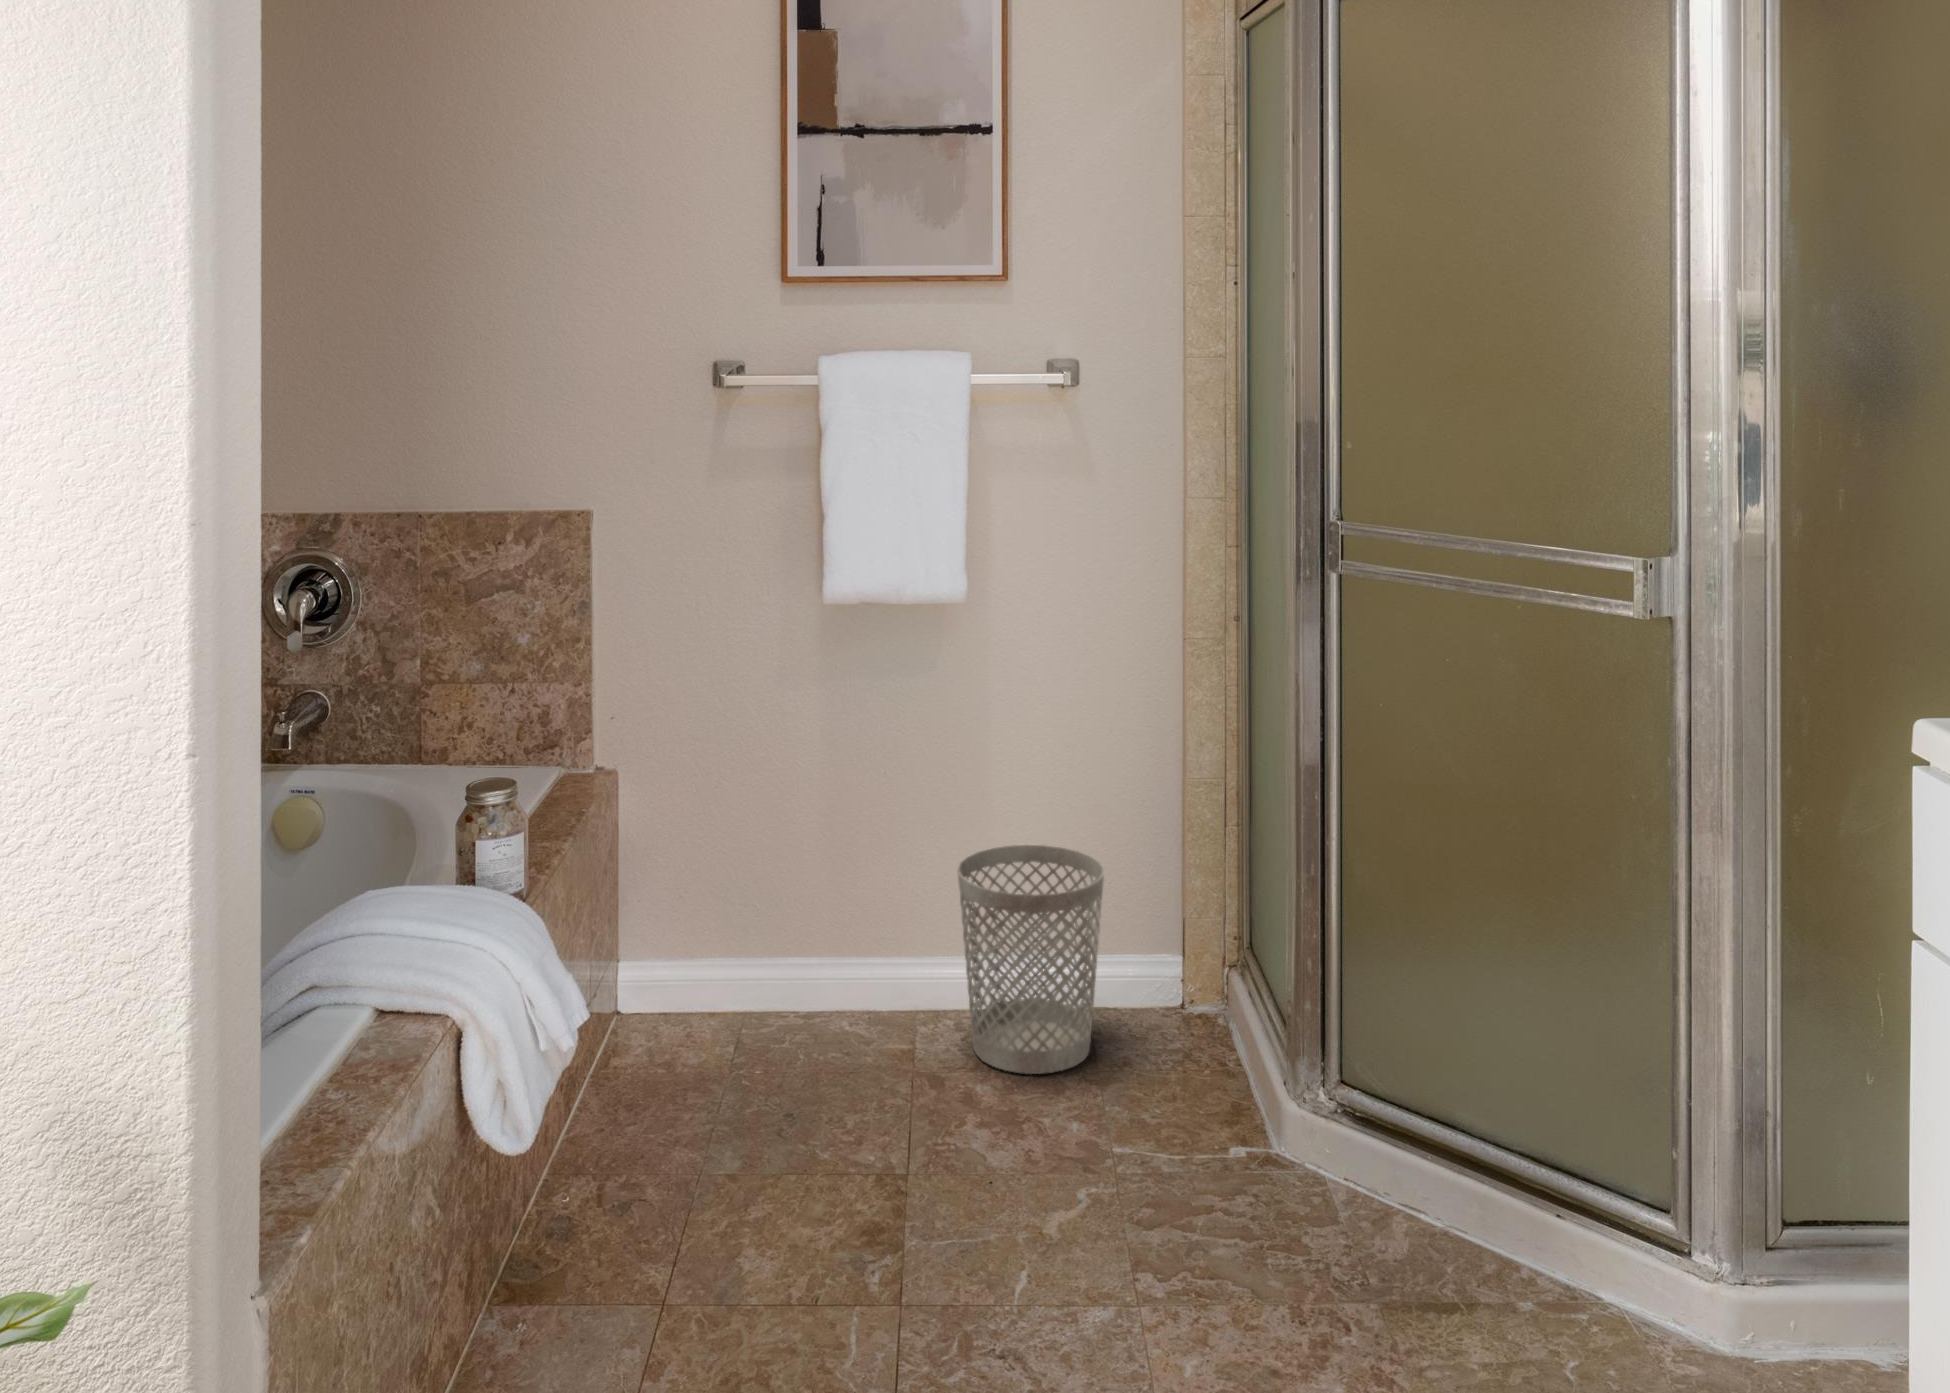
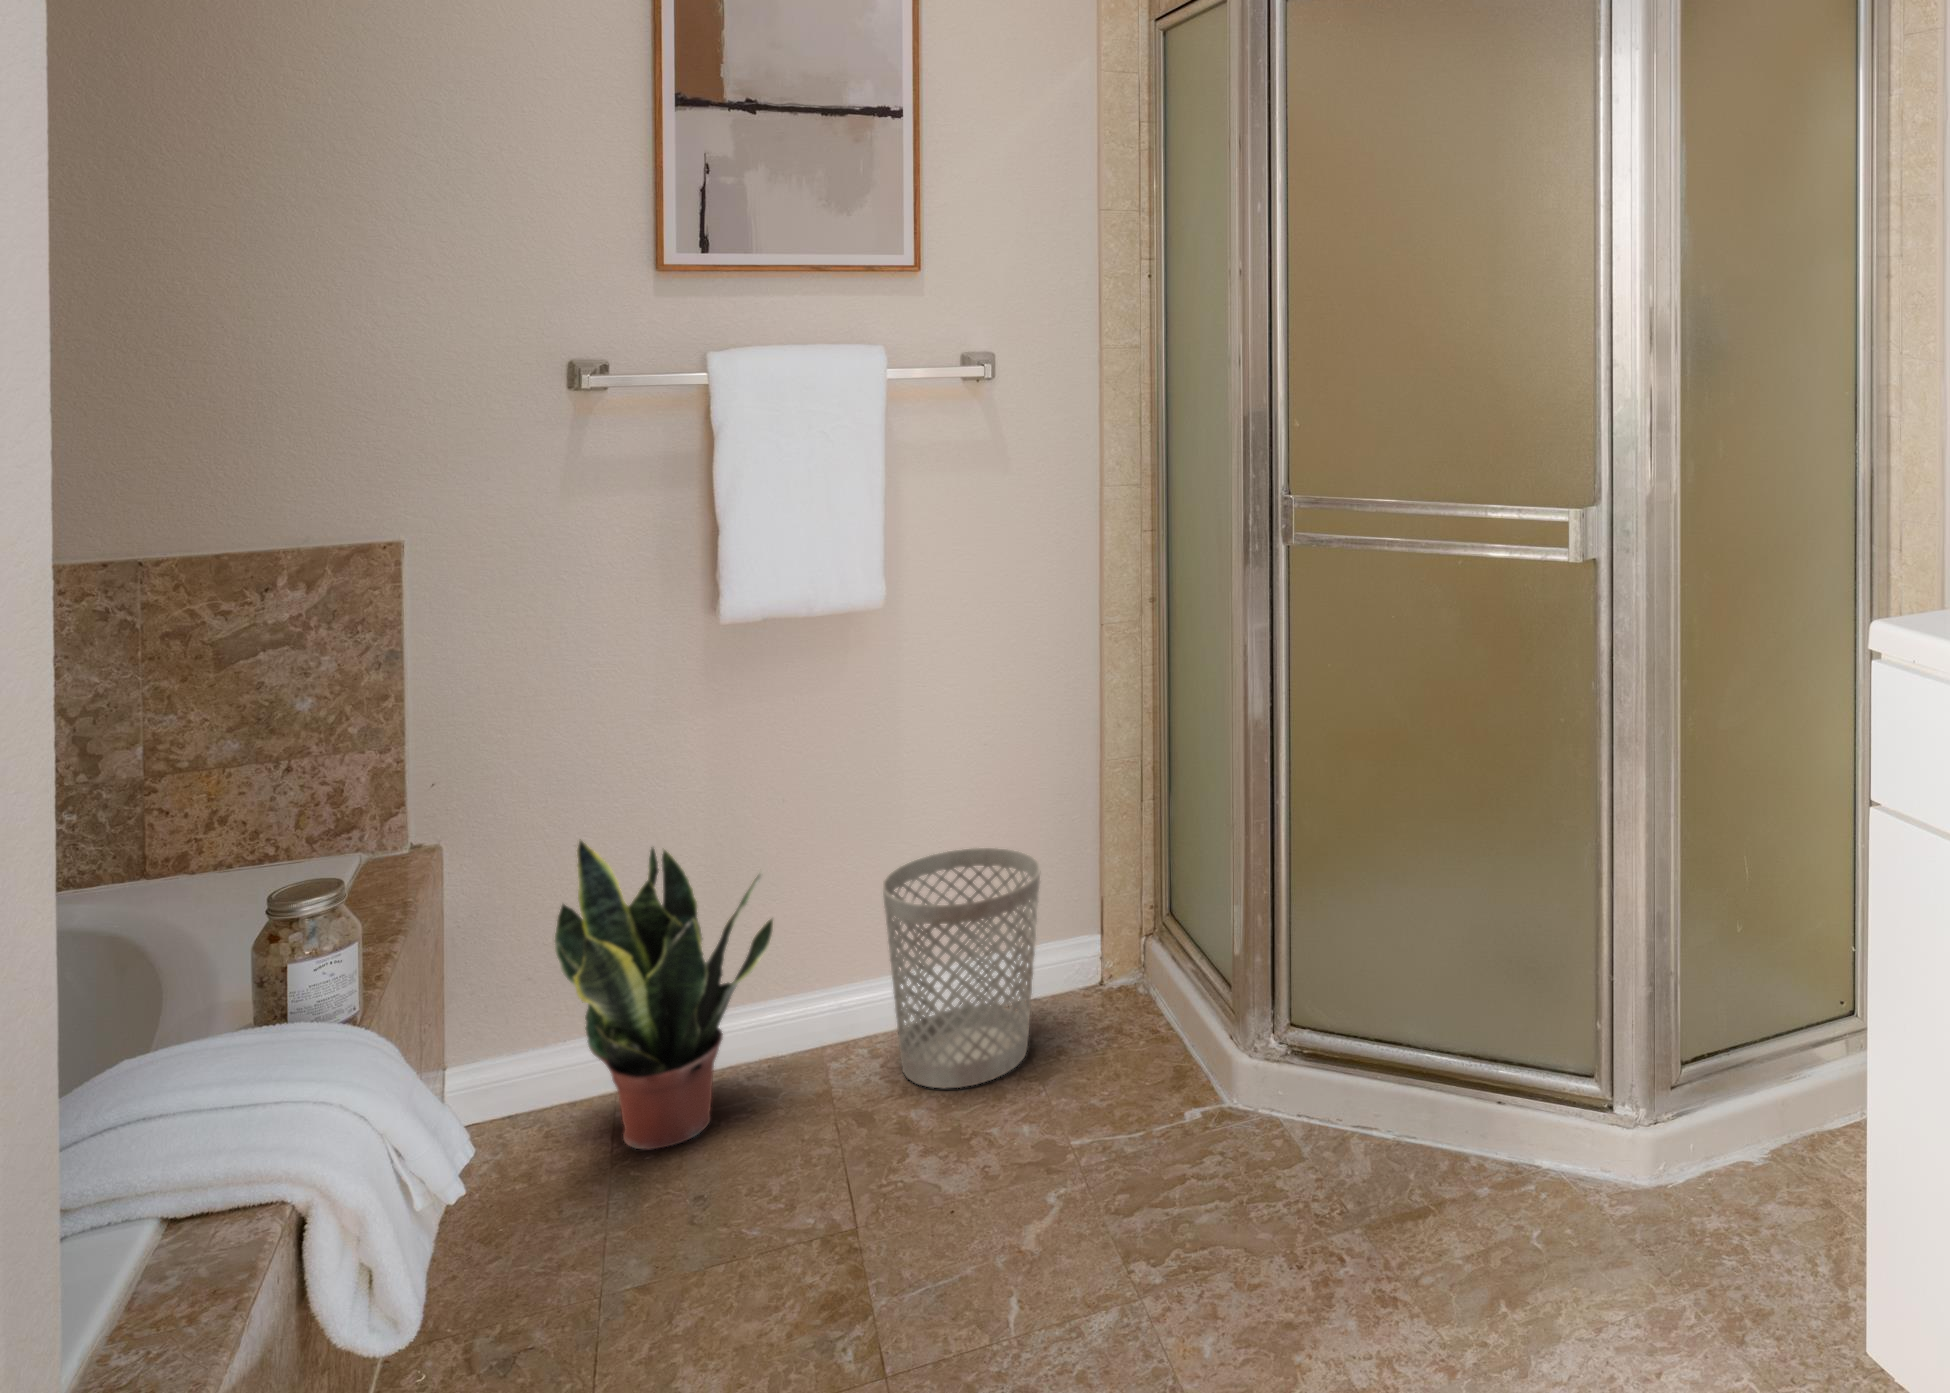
potted plant: none [690,781,861,1066] -> present [555,839,773,1149]

